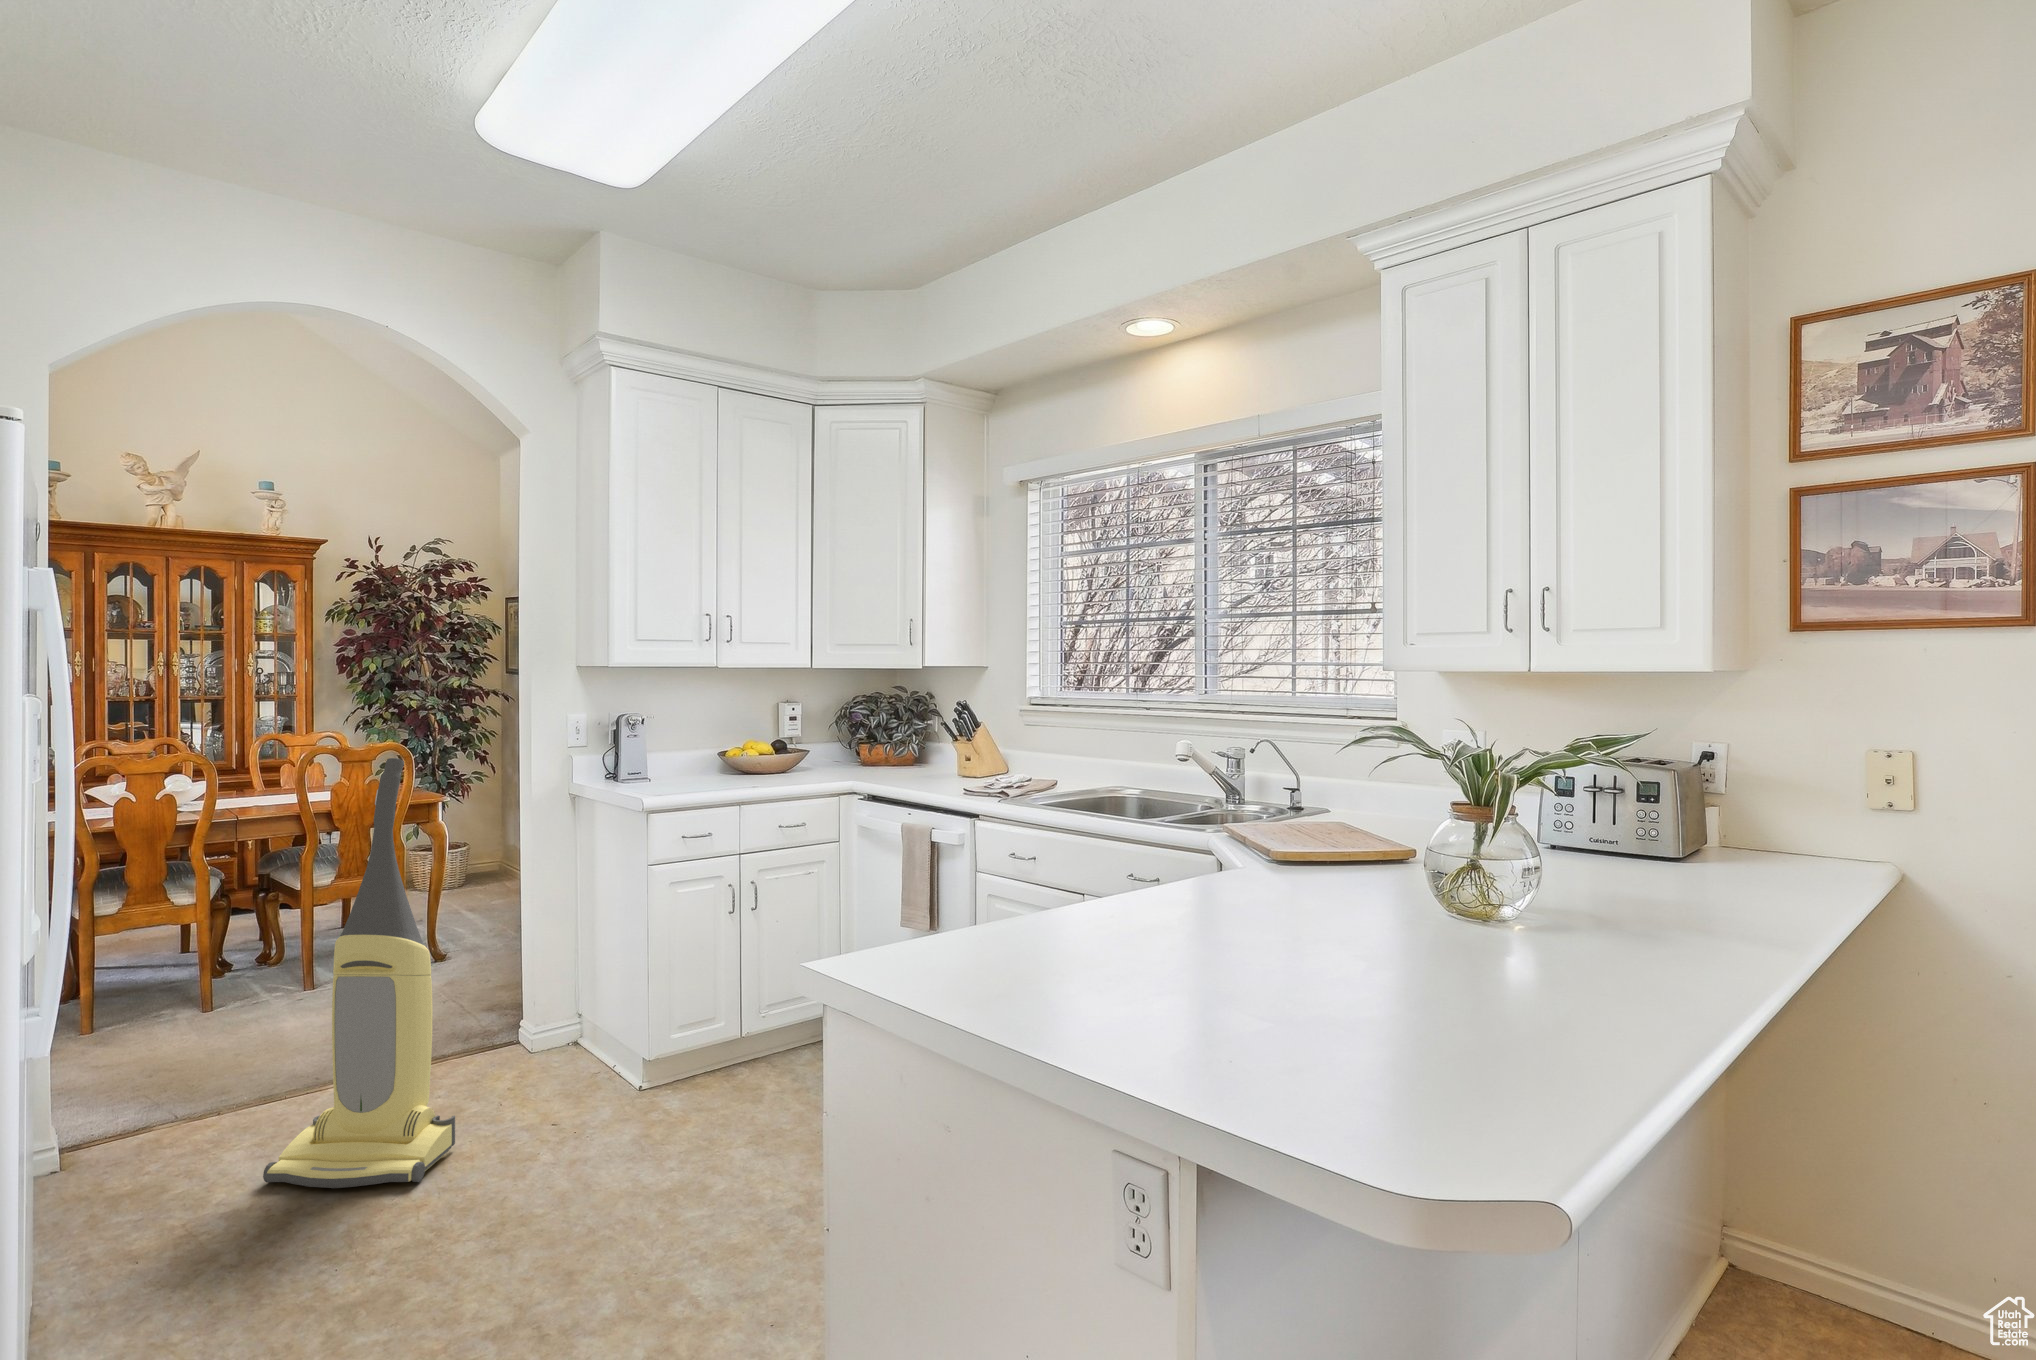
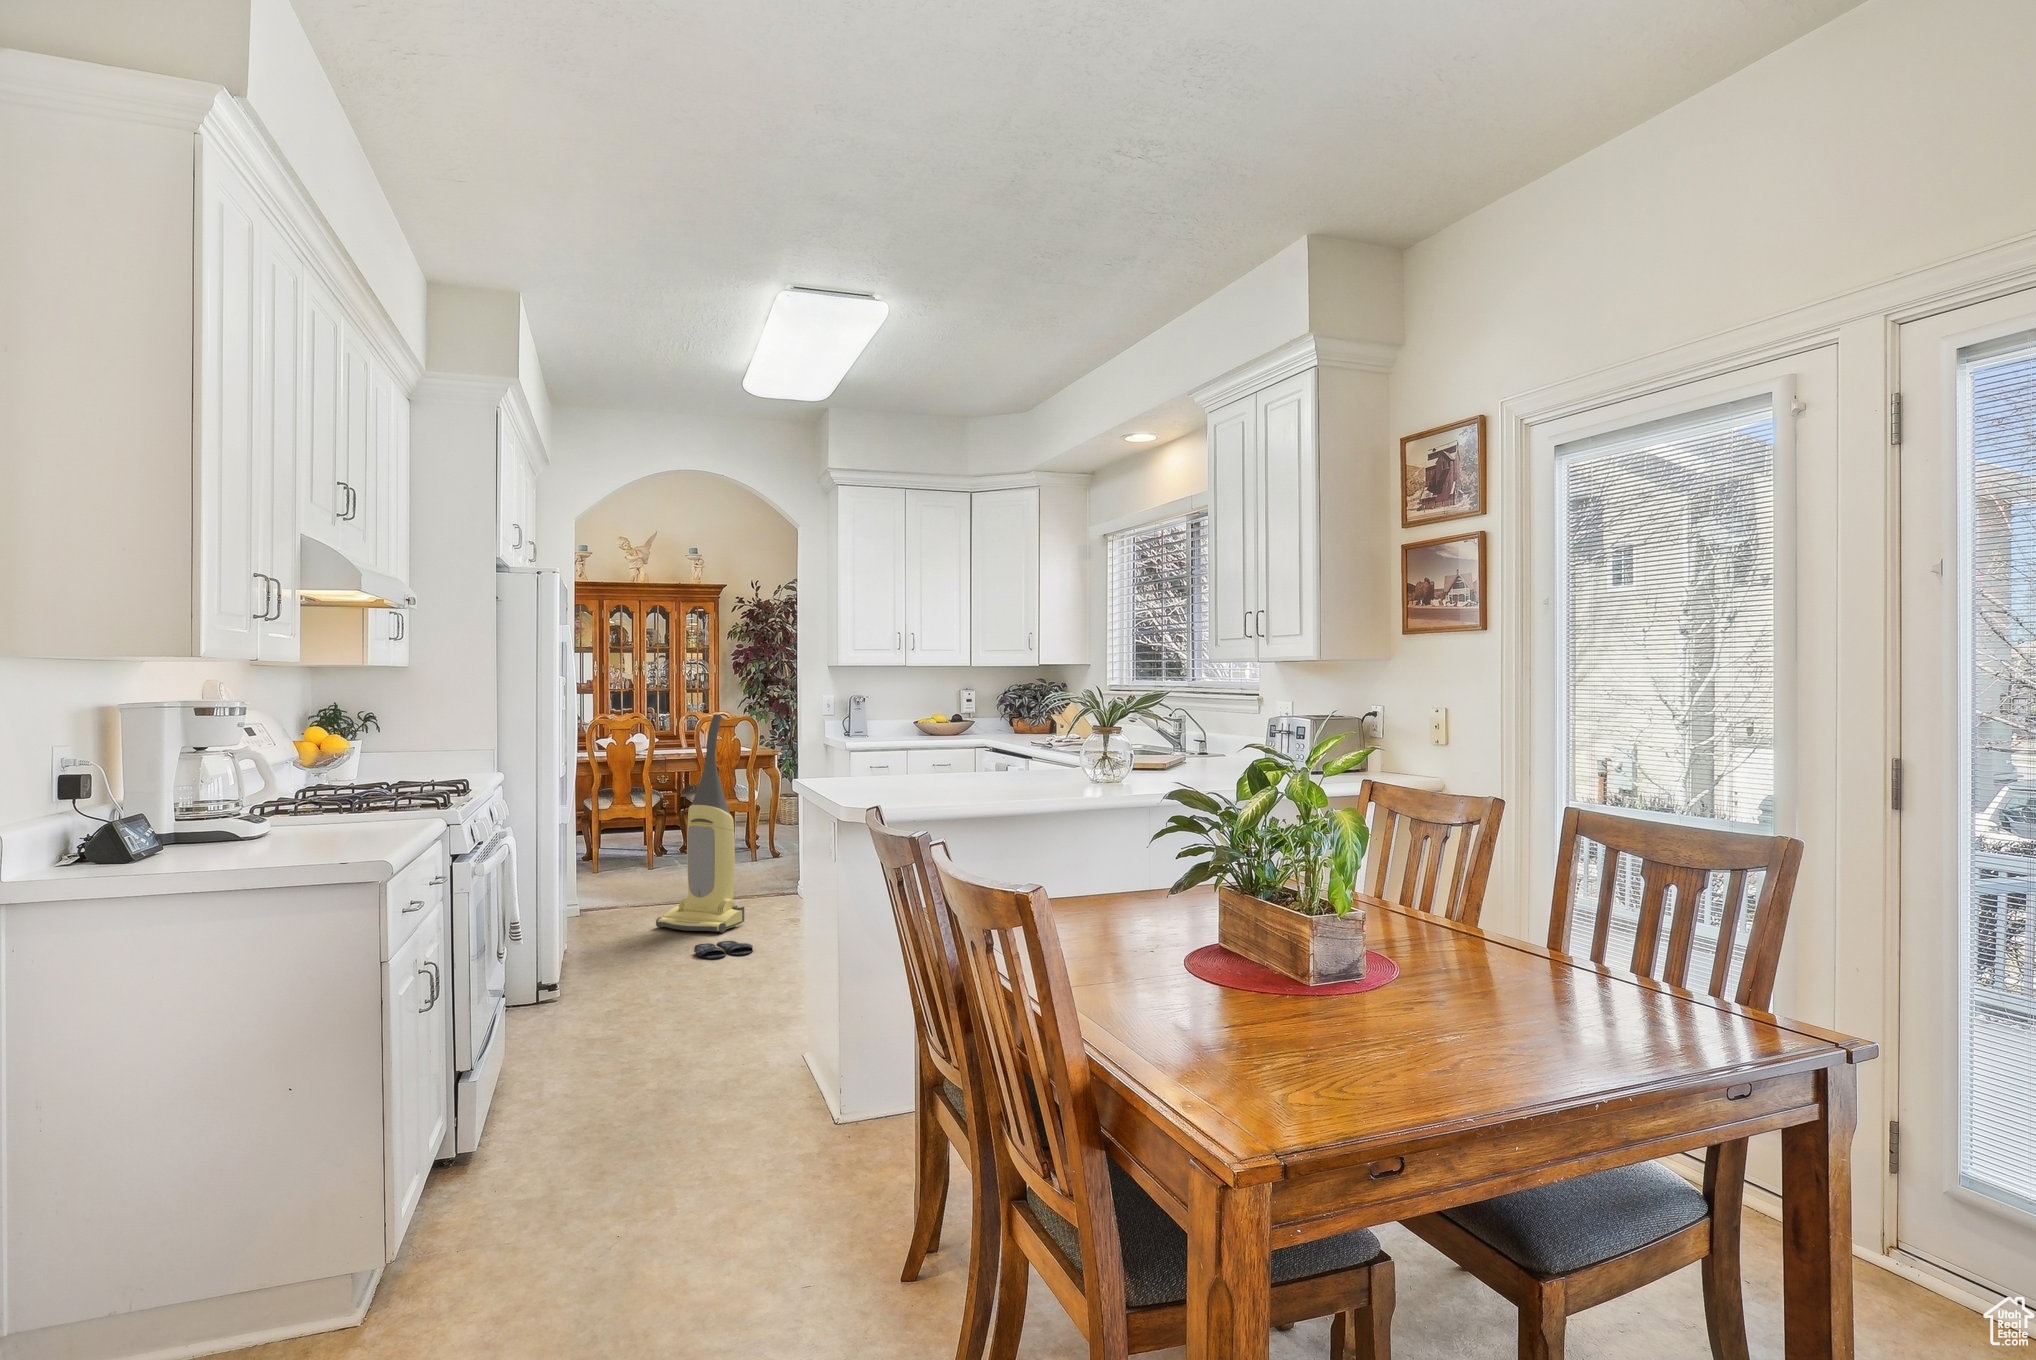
slippers: none [373,1205,508,1276] -> present [694,941,753,959]

